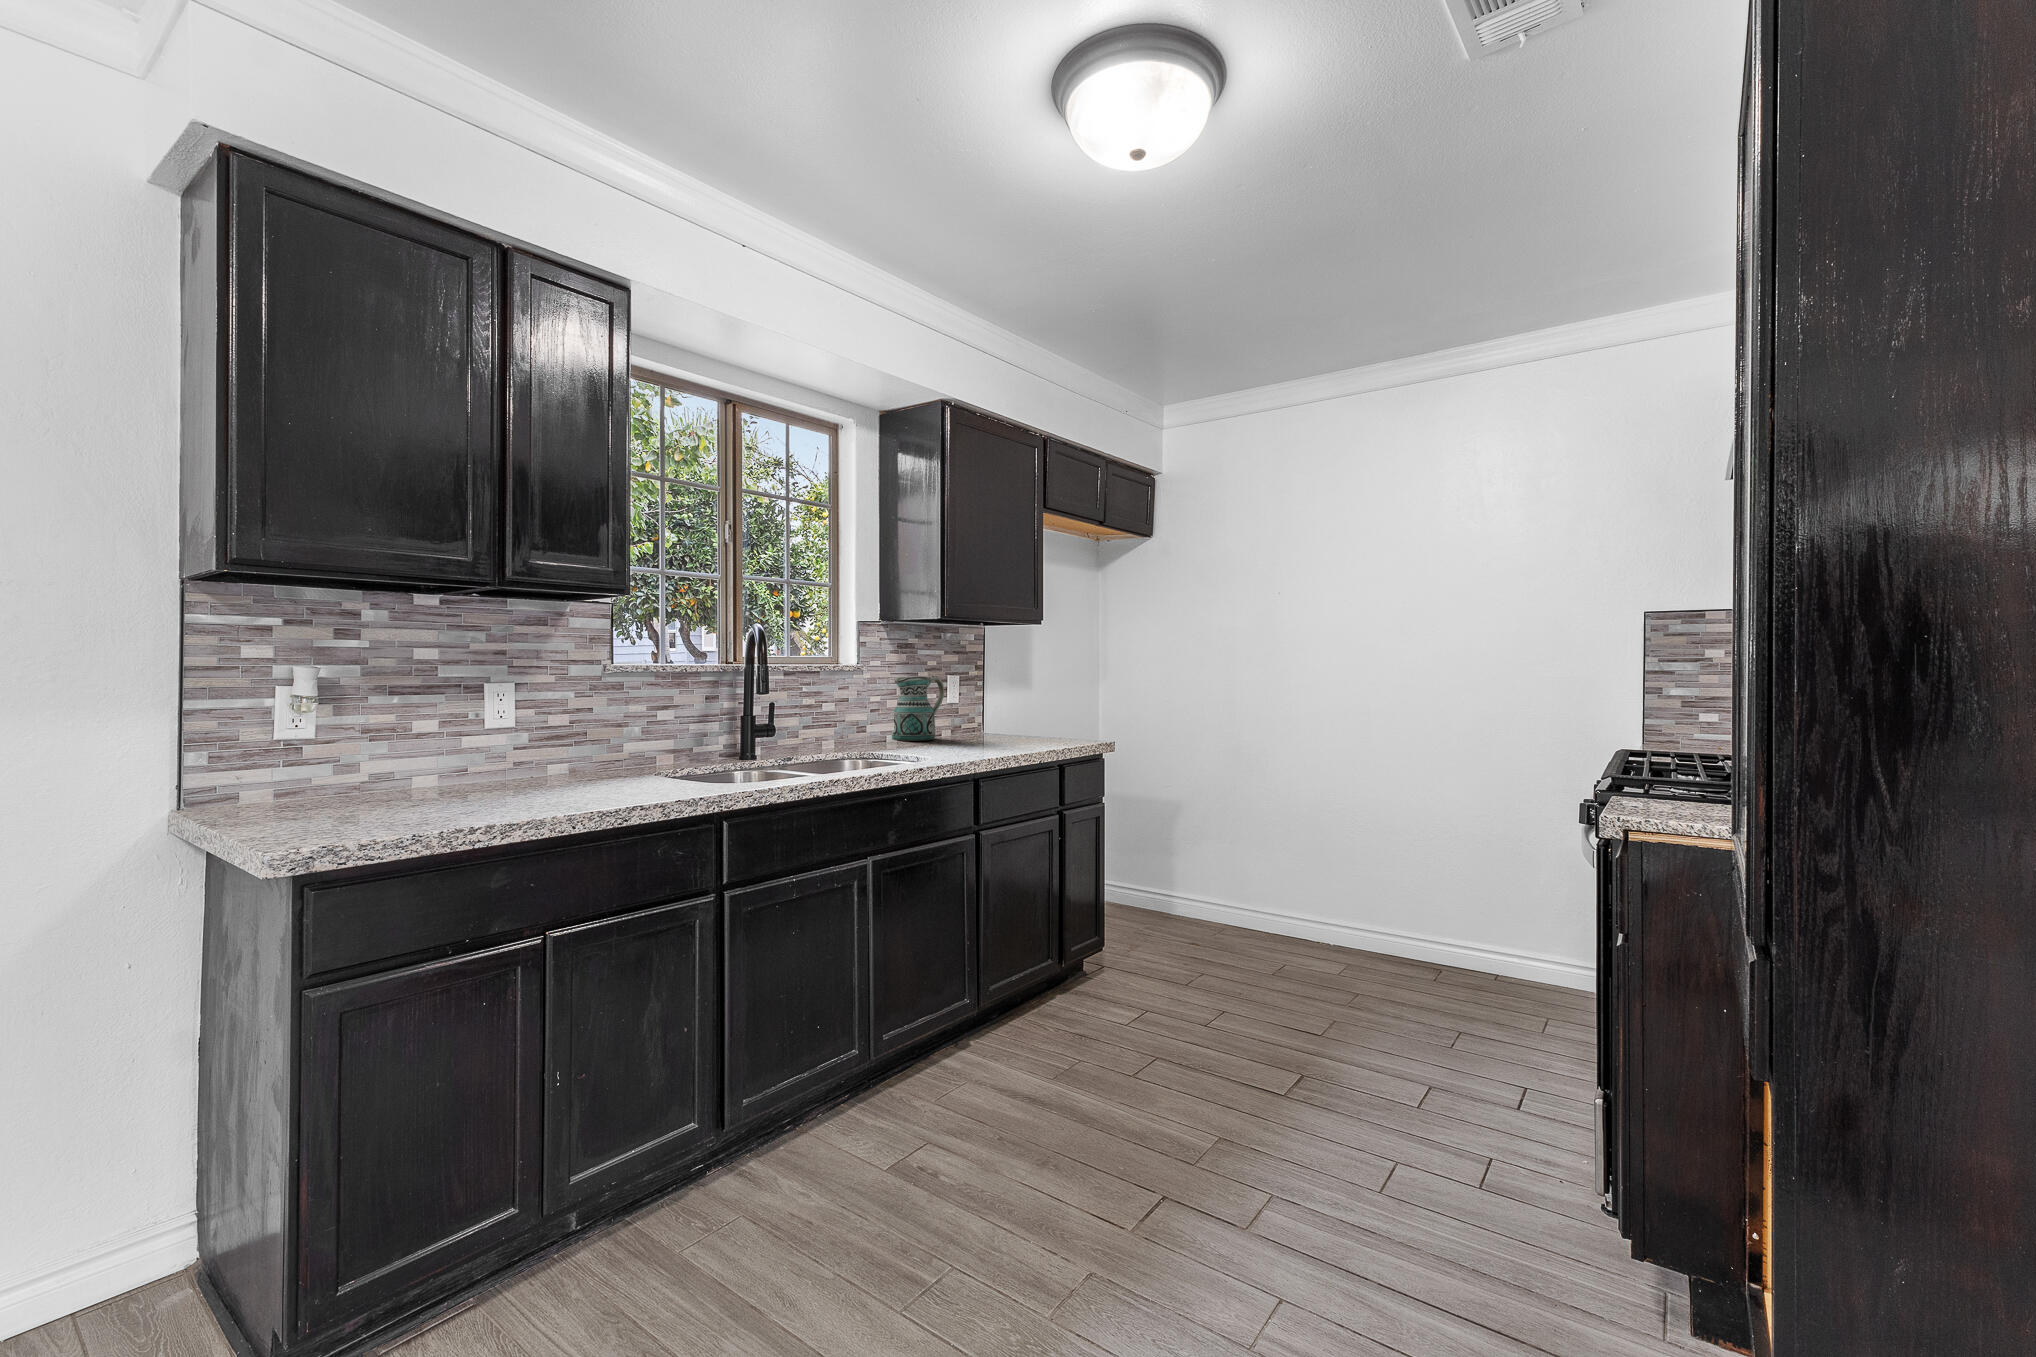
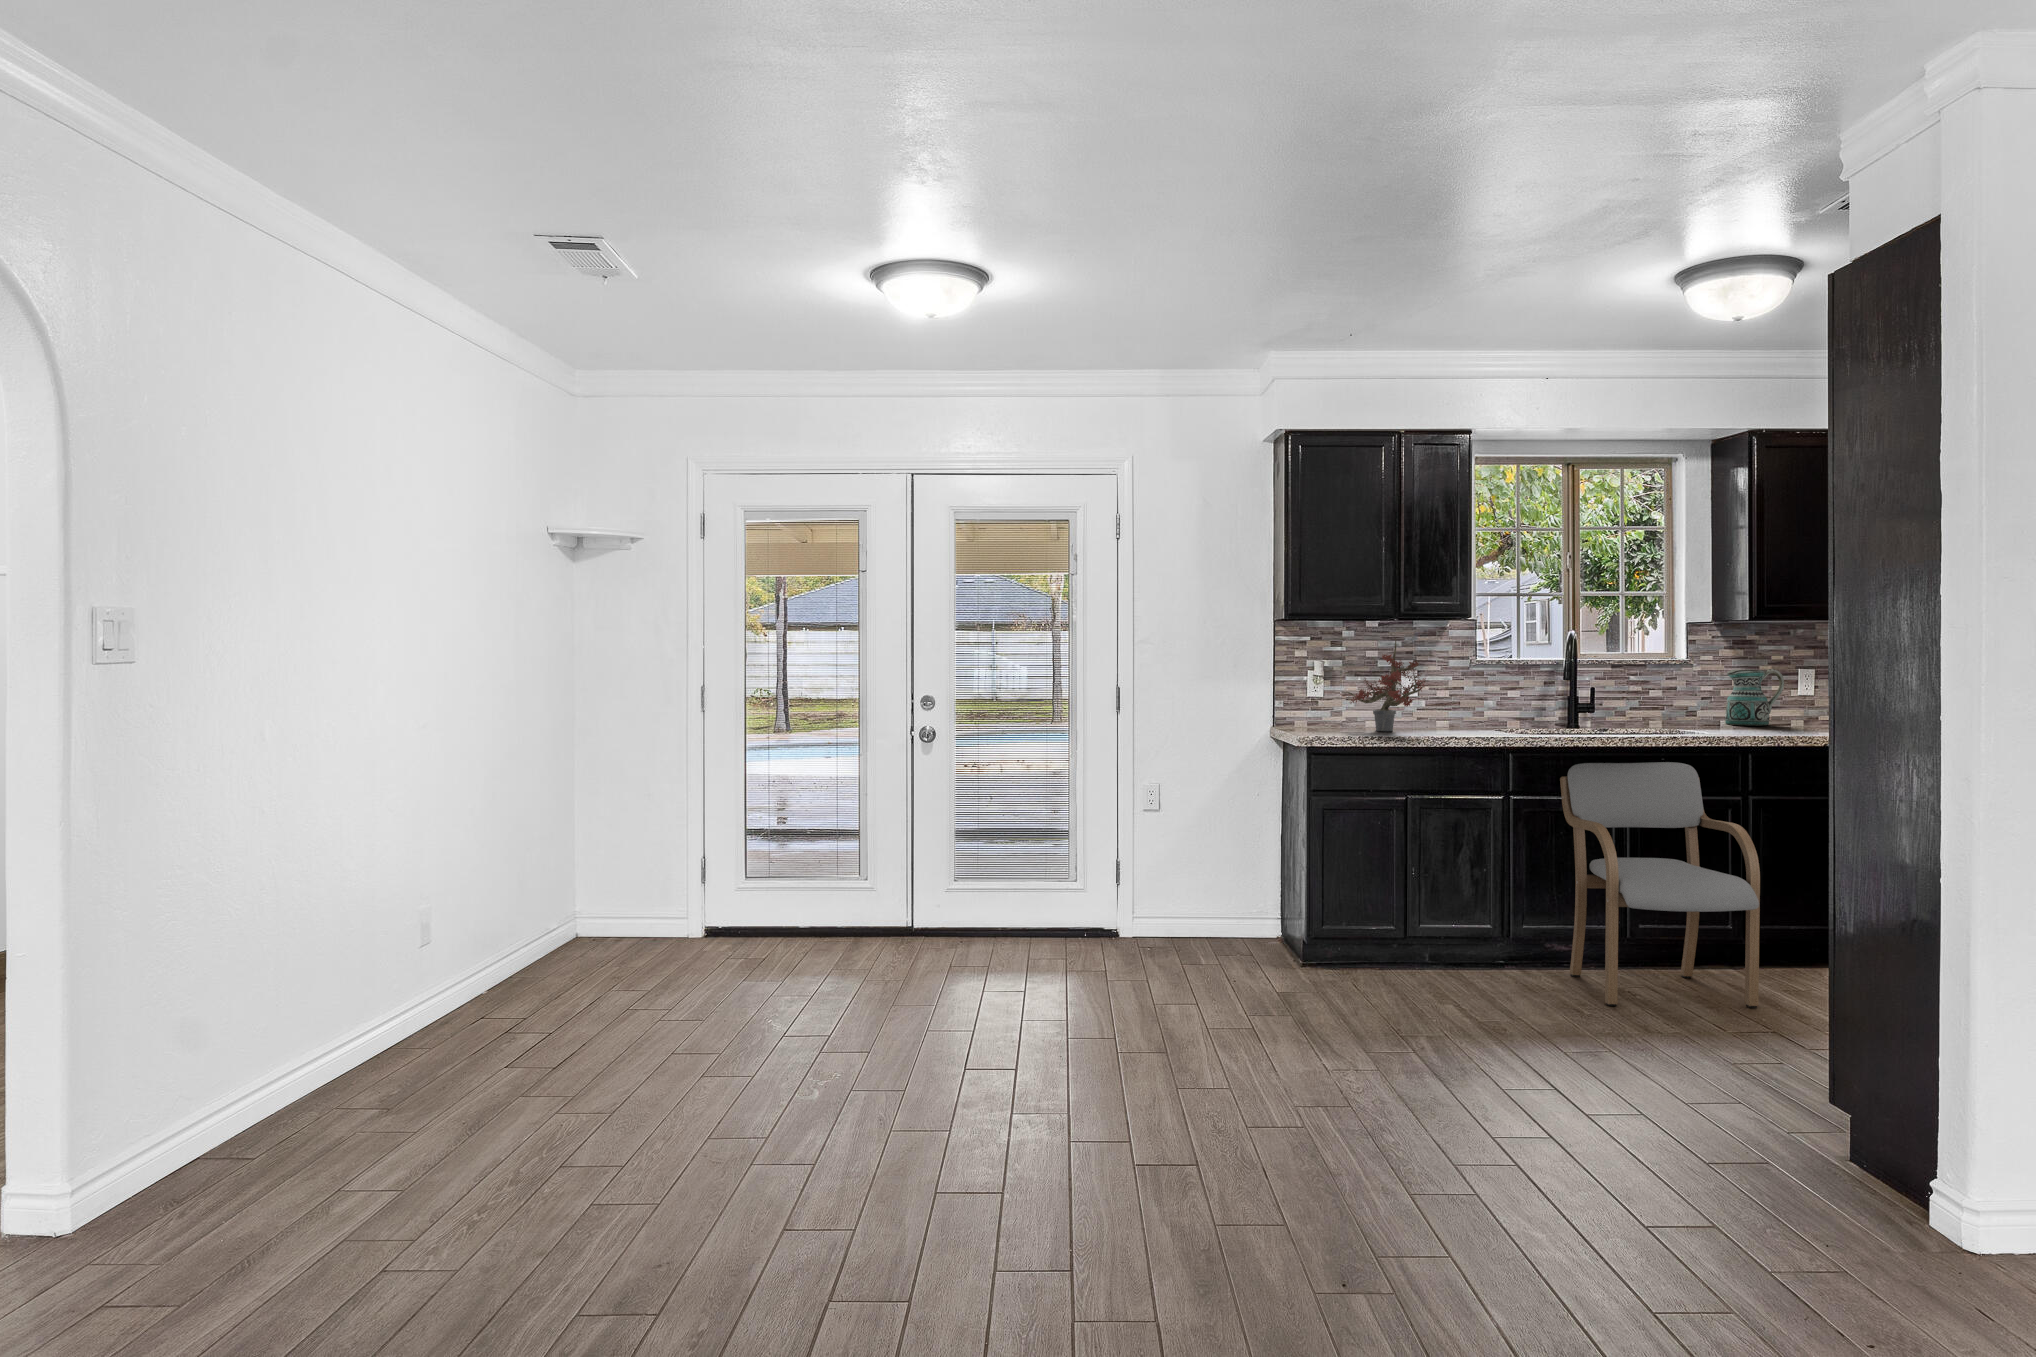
potted plant: none [366,621,565,803] -> present [1342,638,1426,731]
armchair: none [794,806,1089,1240] -> present [1560,762,1760,1008]

